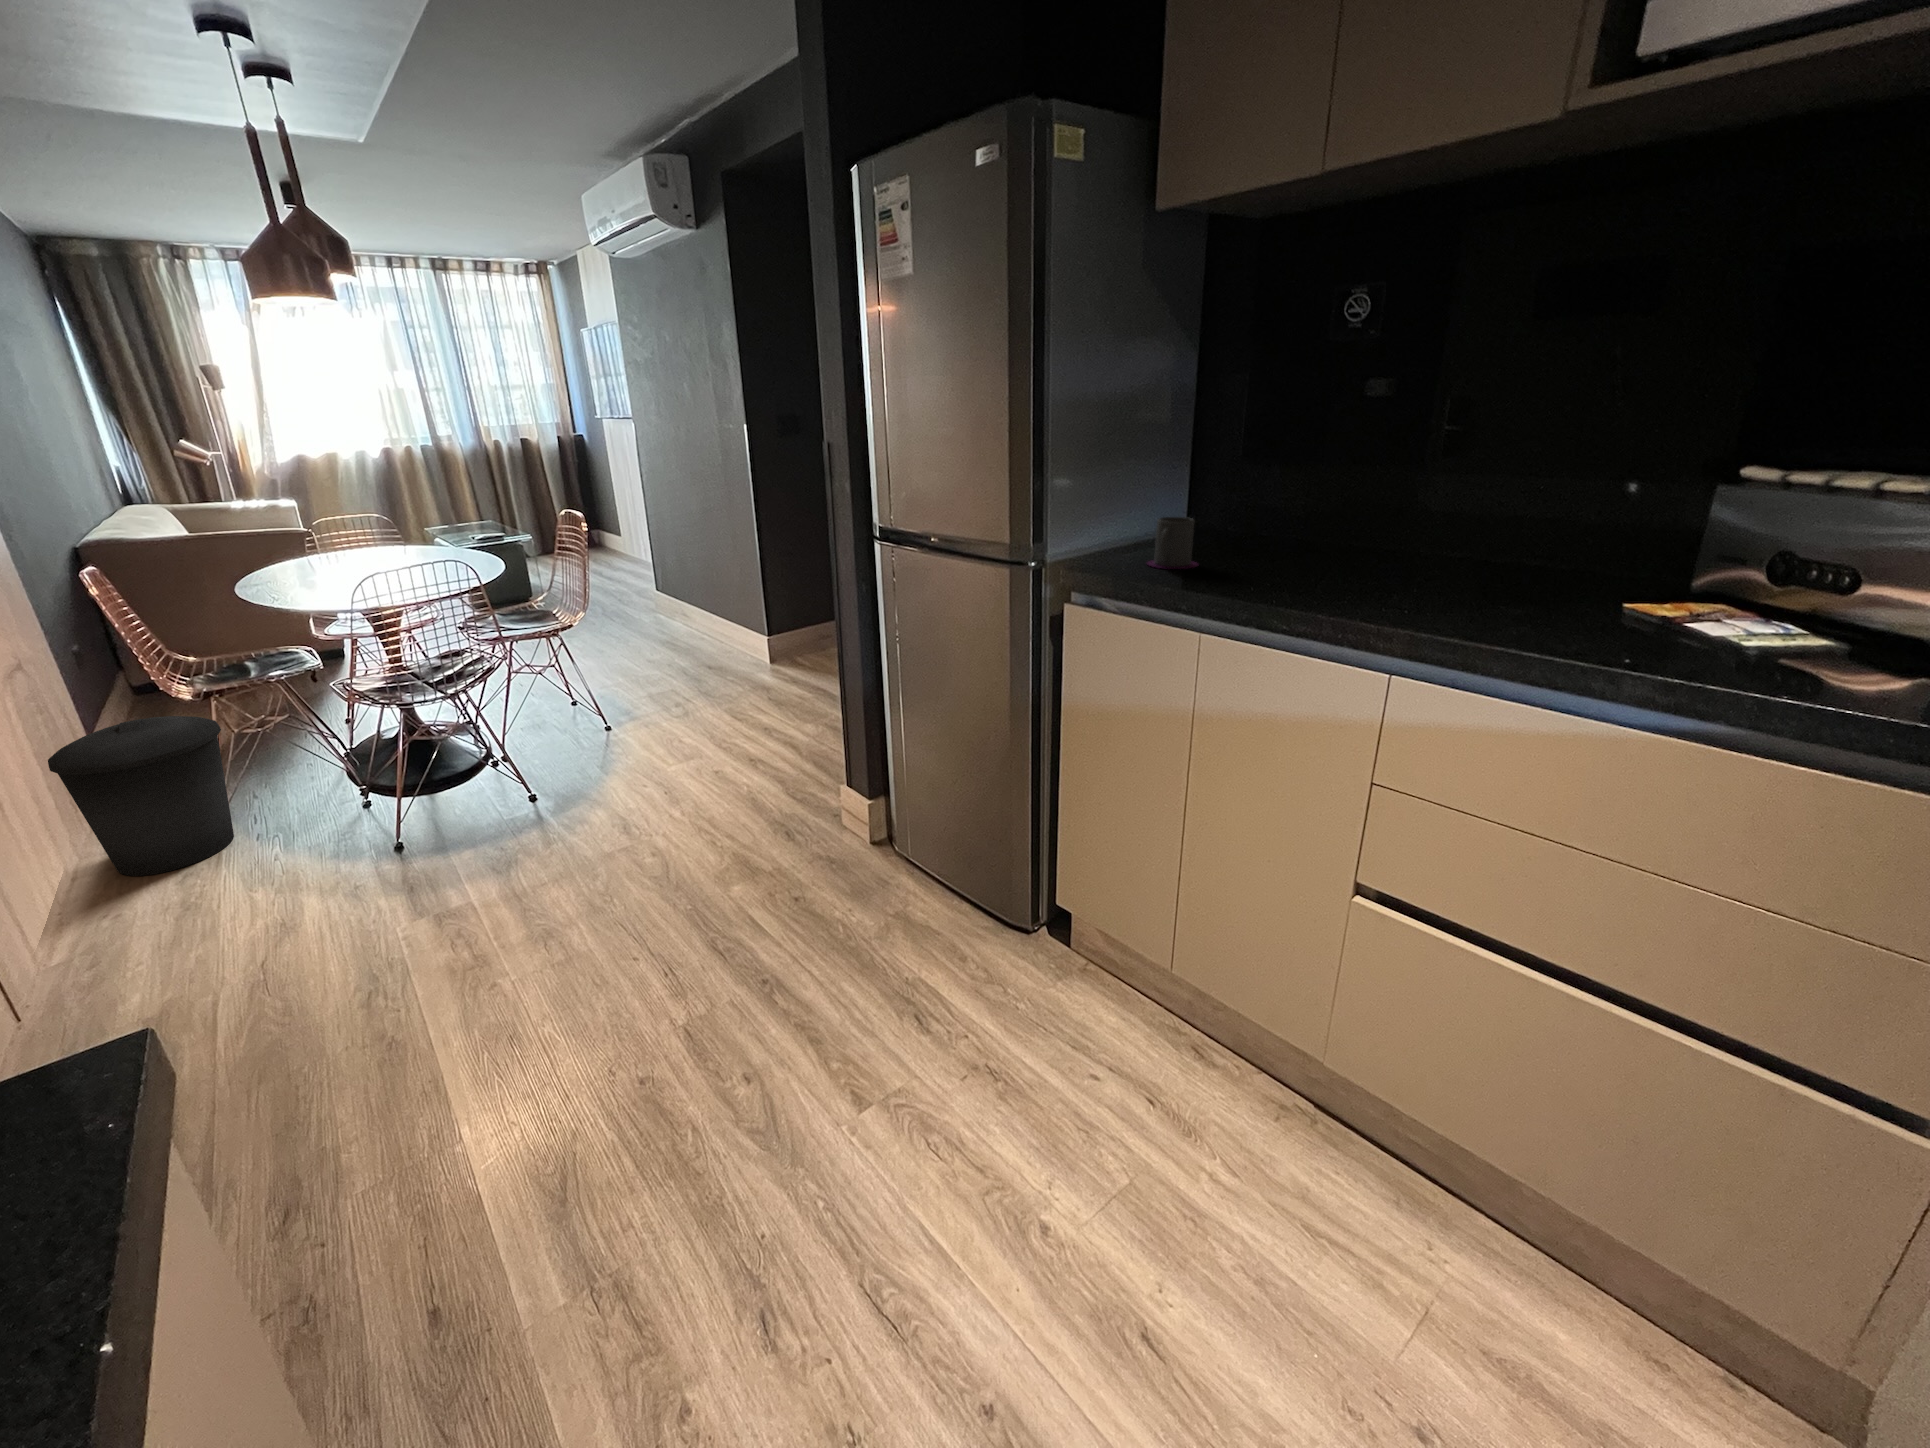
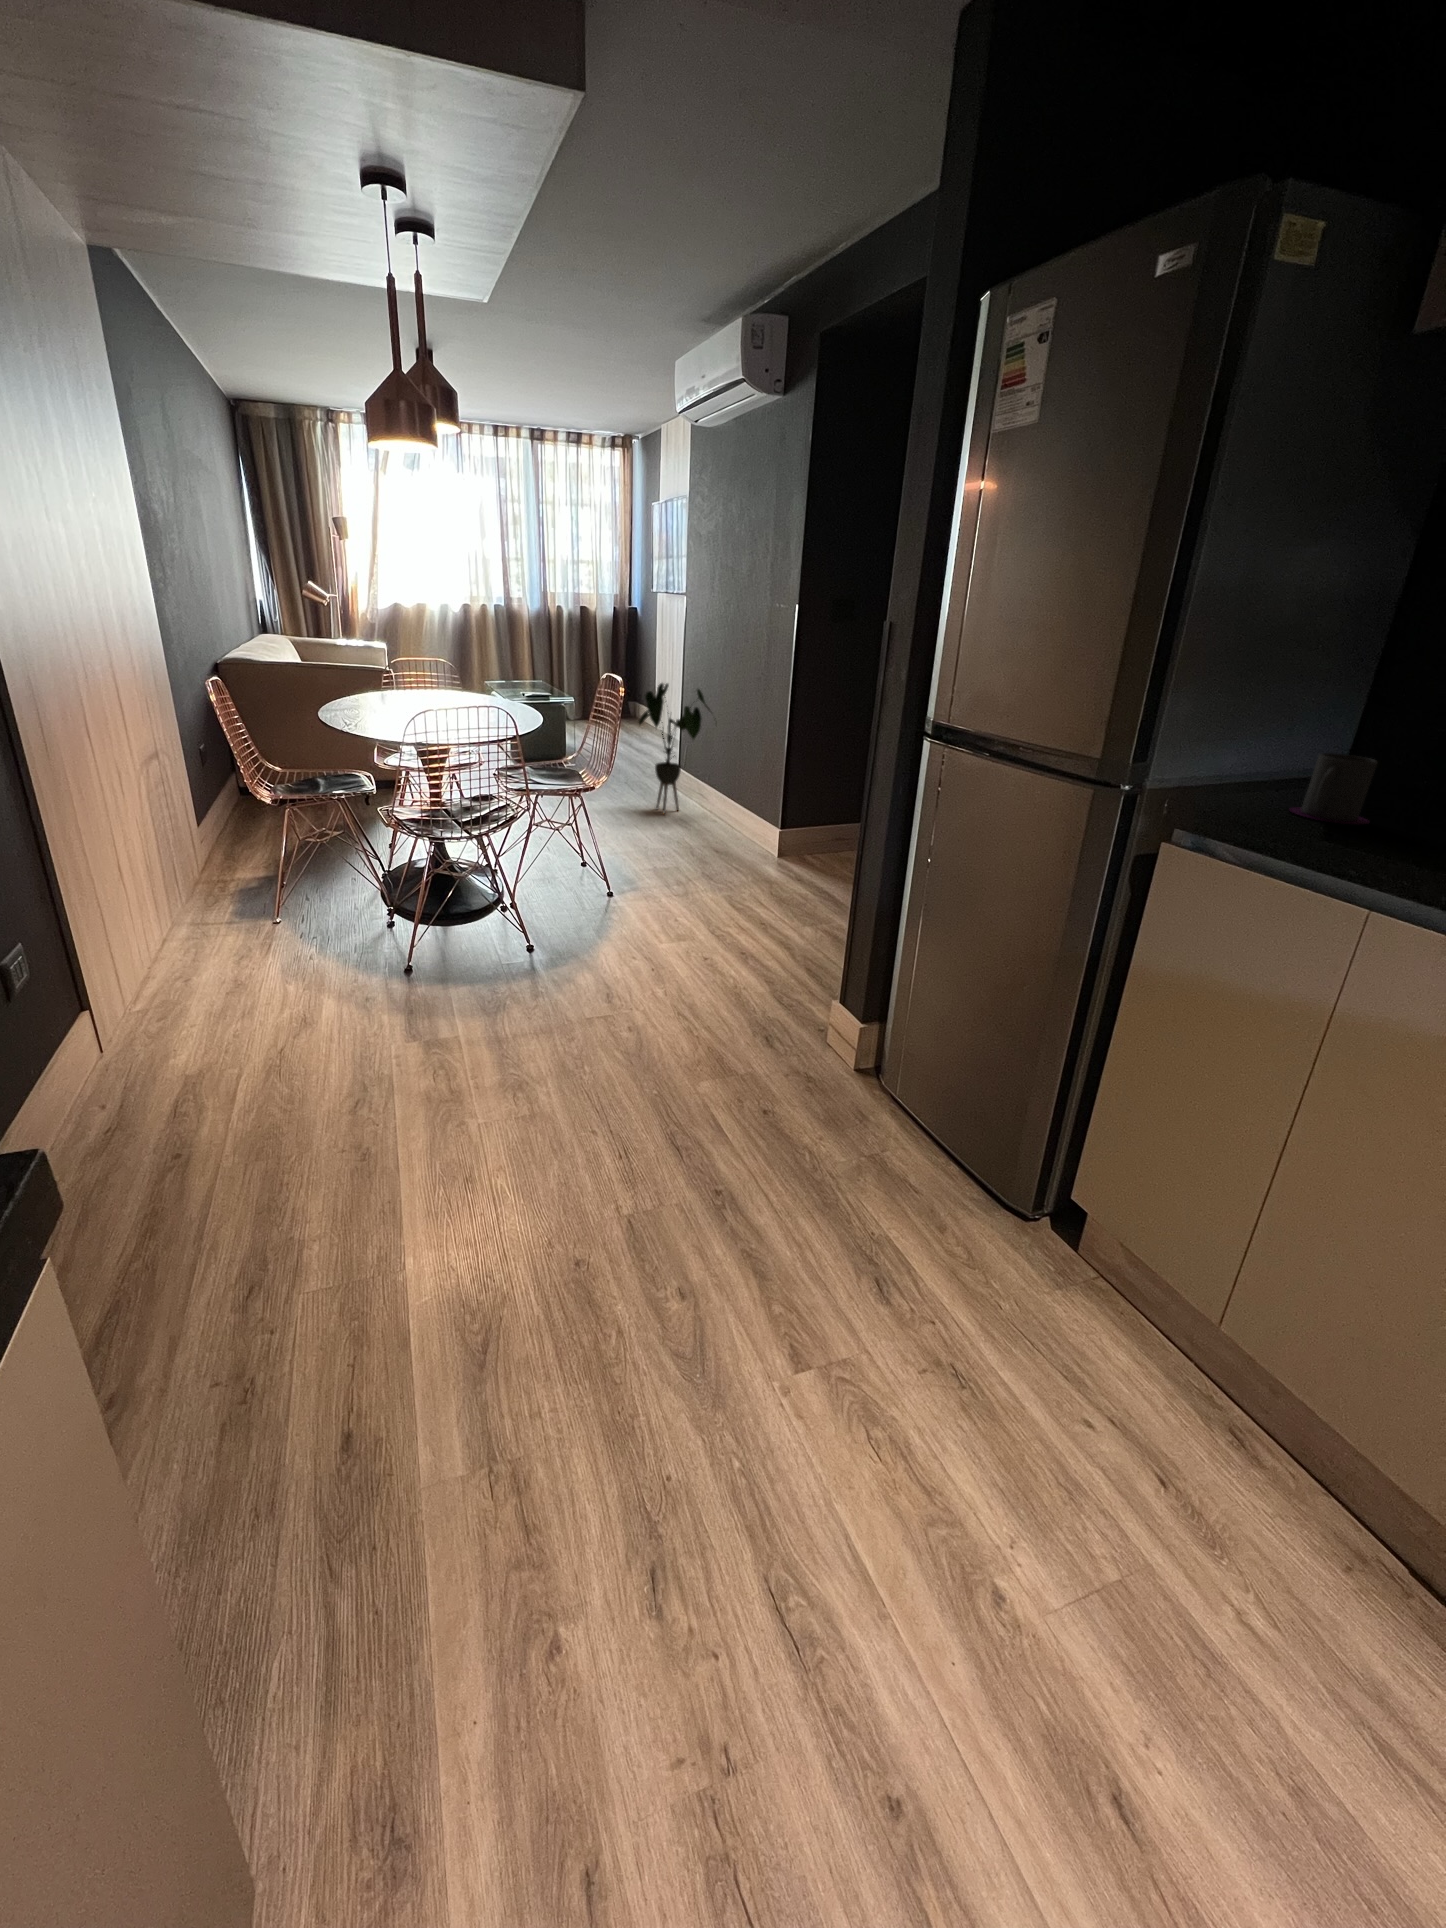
house plant: none [606,509,688,639] -> present [639,683,710,813]
trash can: present [48,716,234,876] -> none [160,814,288,950]

